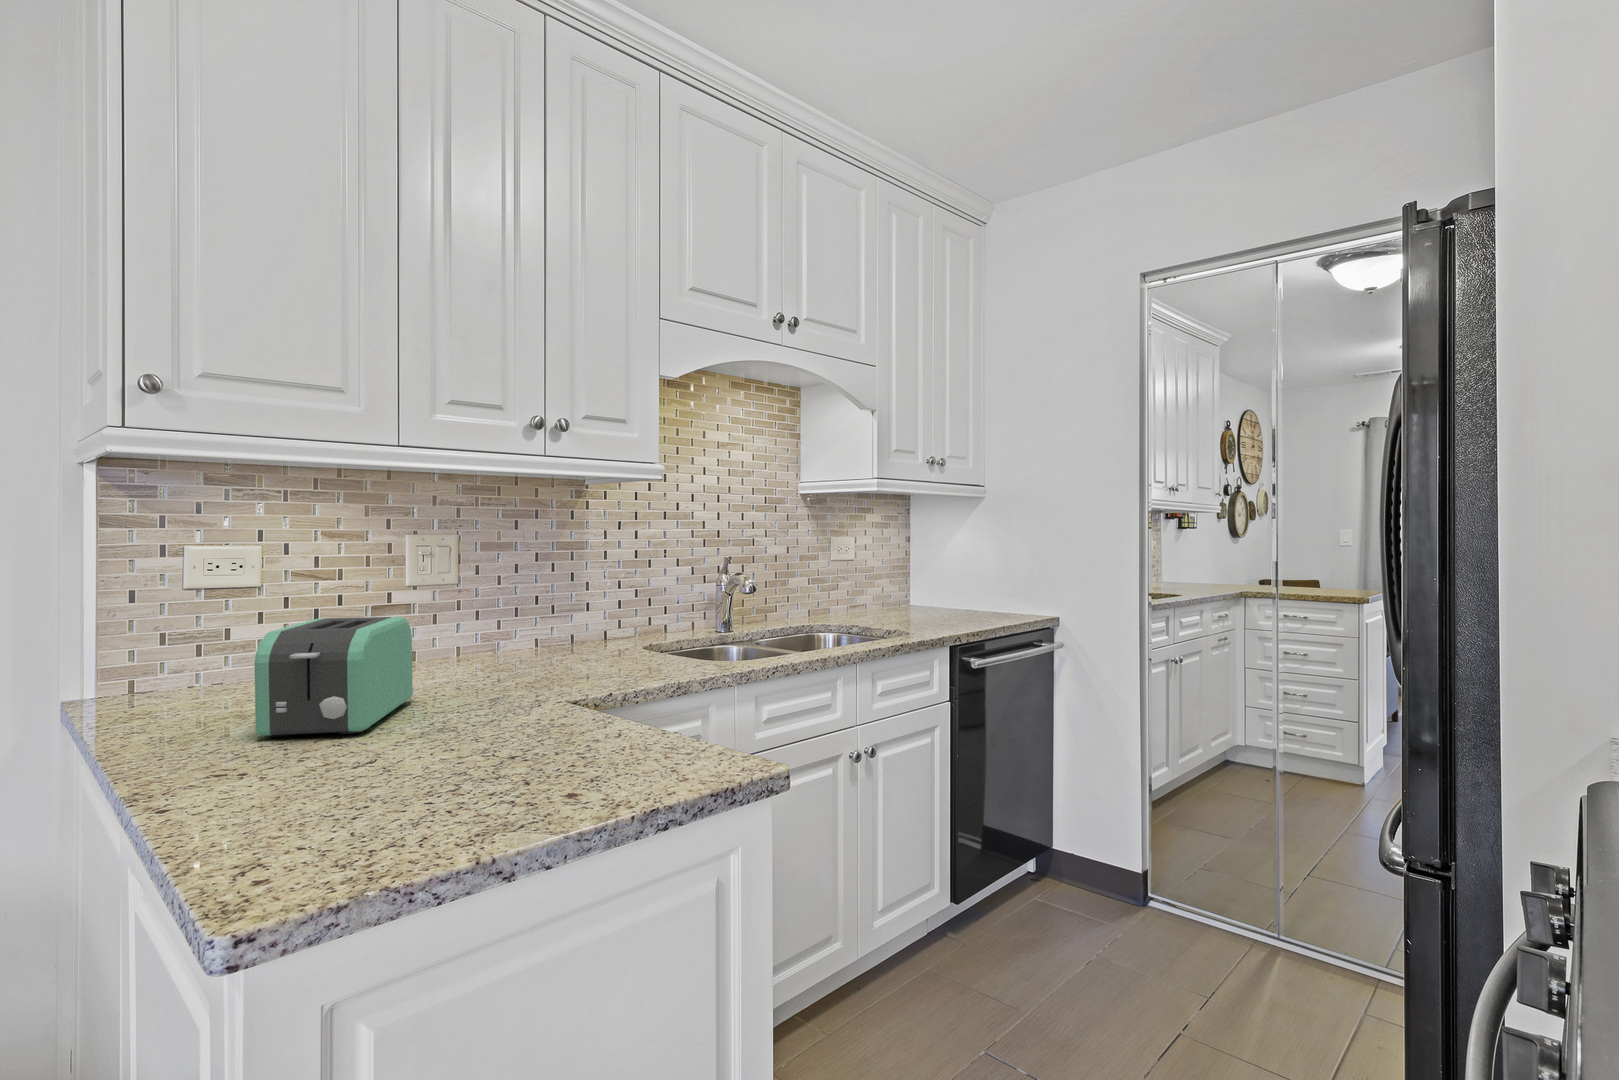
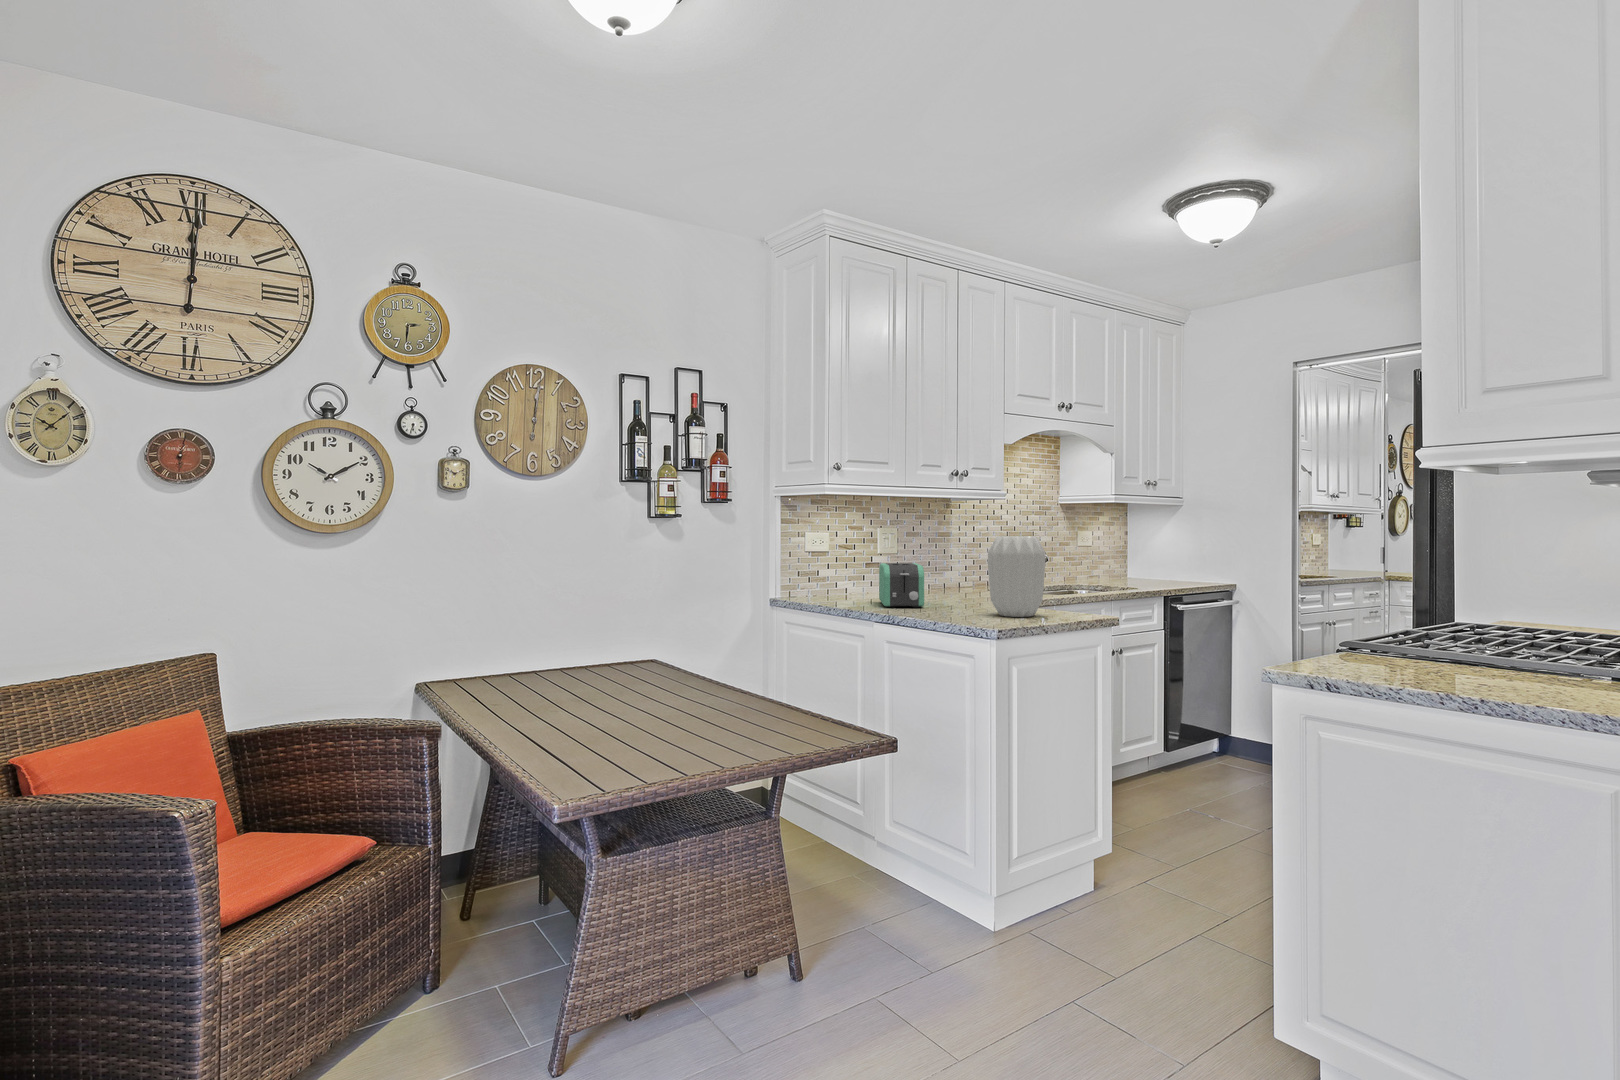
vase: none [449,563,607,790] -> present [988,536,1045,617]

